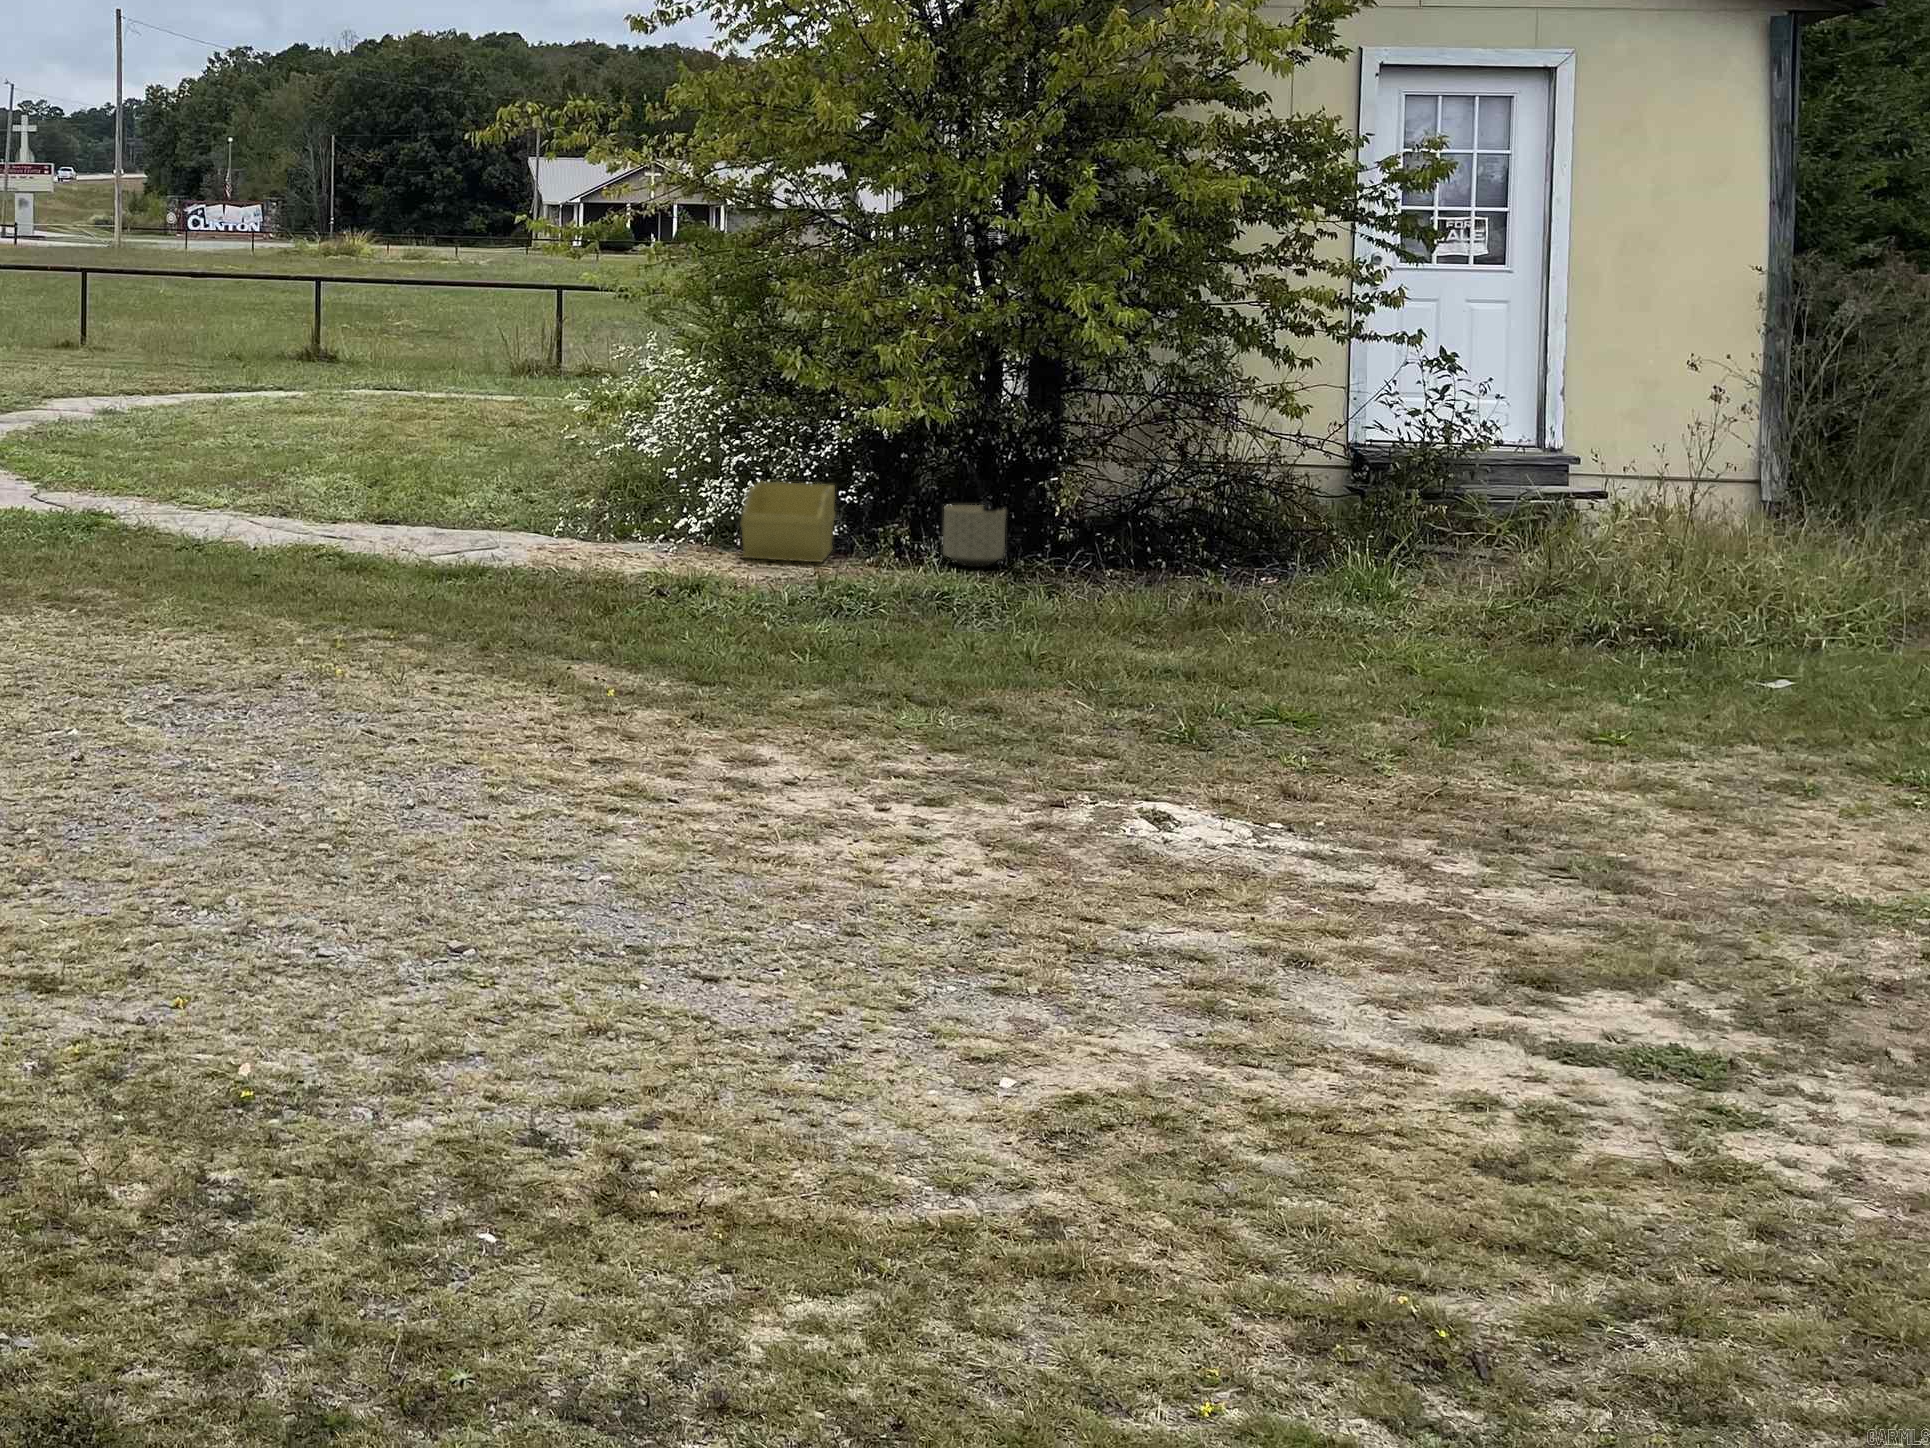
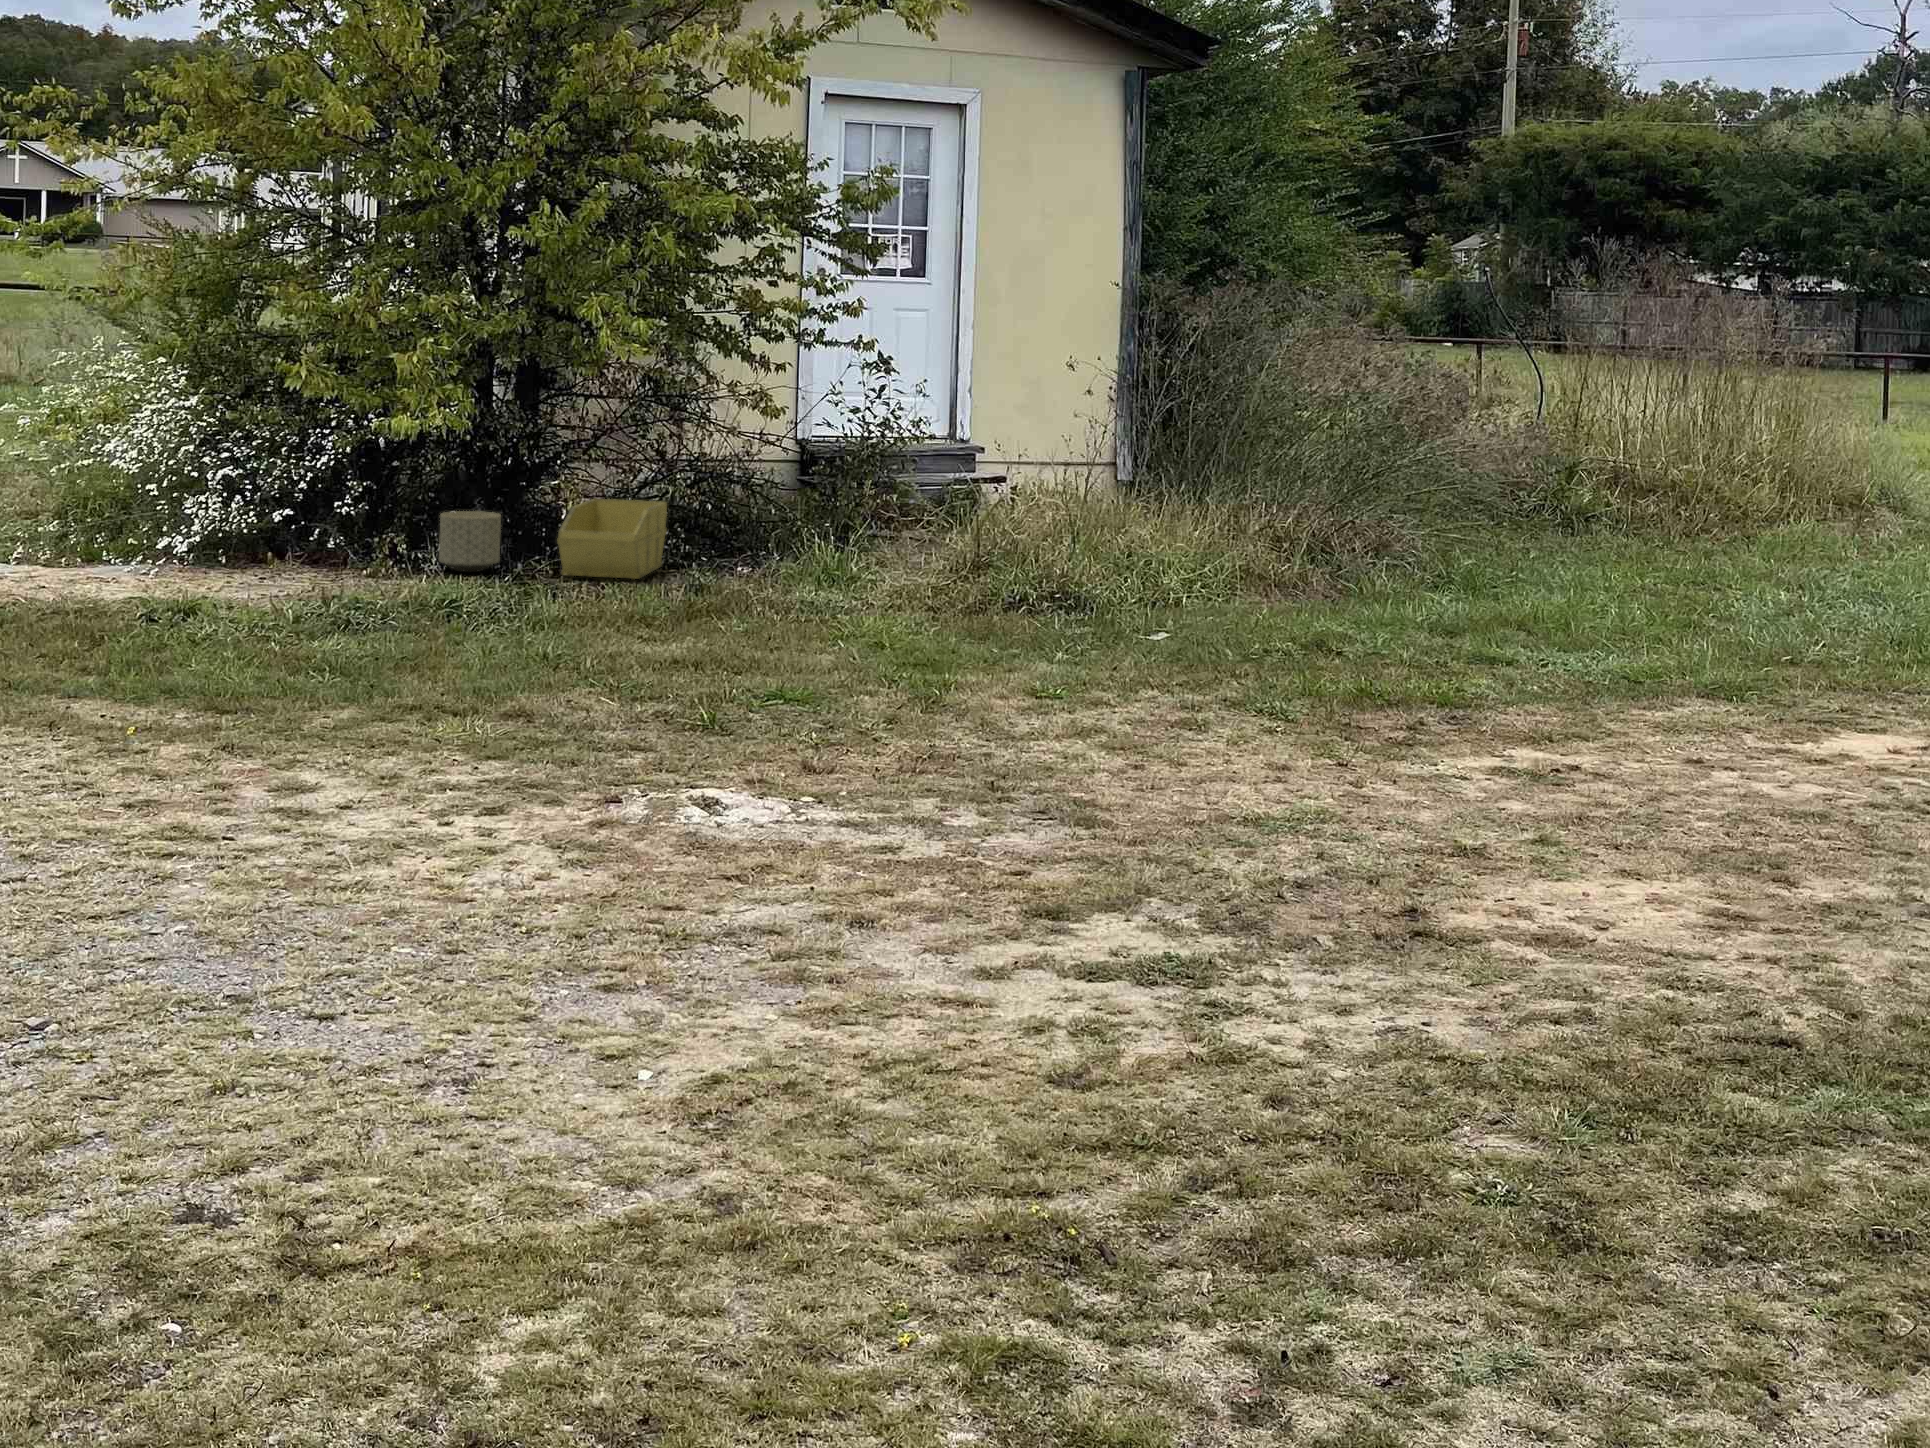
storage bin: present [740,482,835,562] -> present [557,499,667,579]

